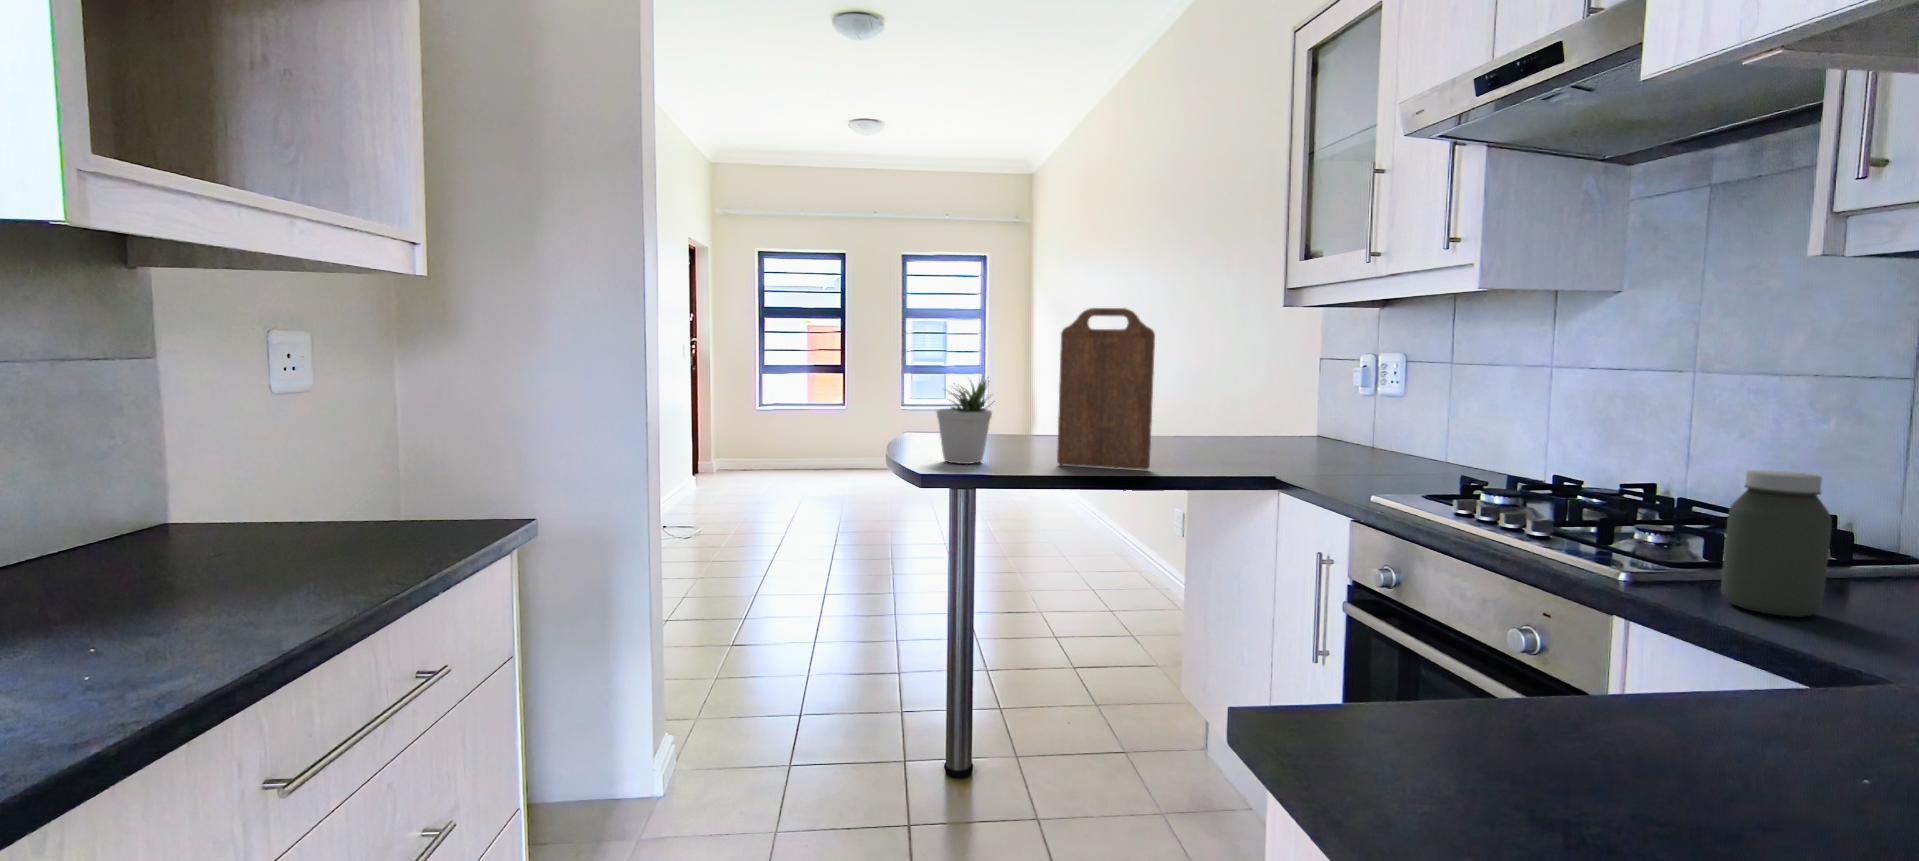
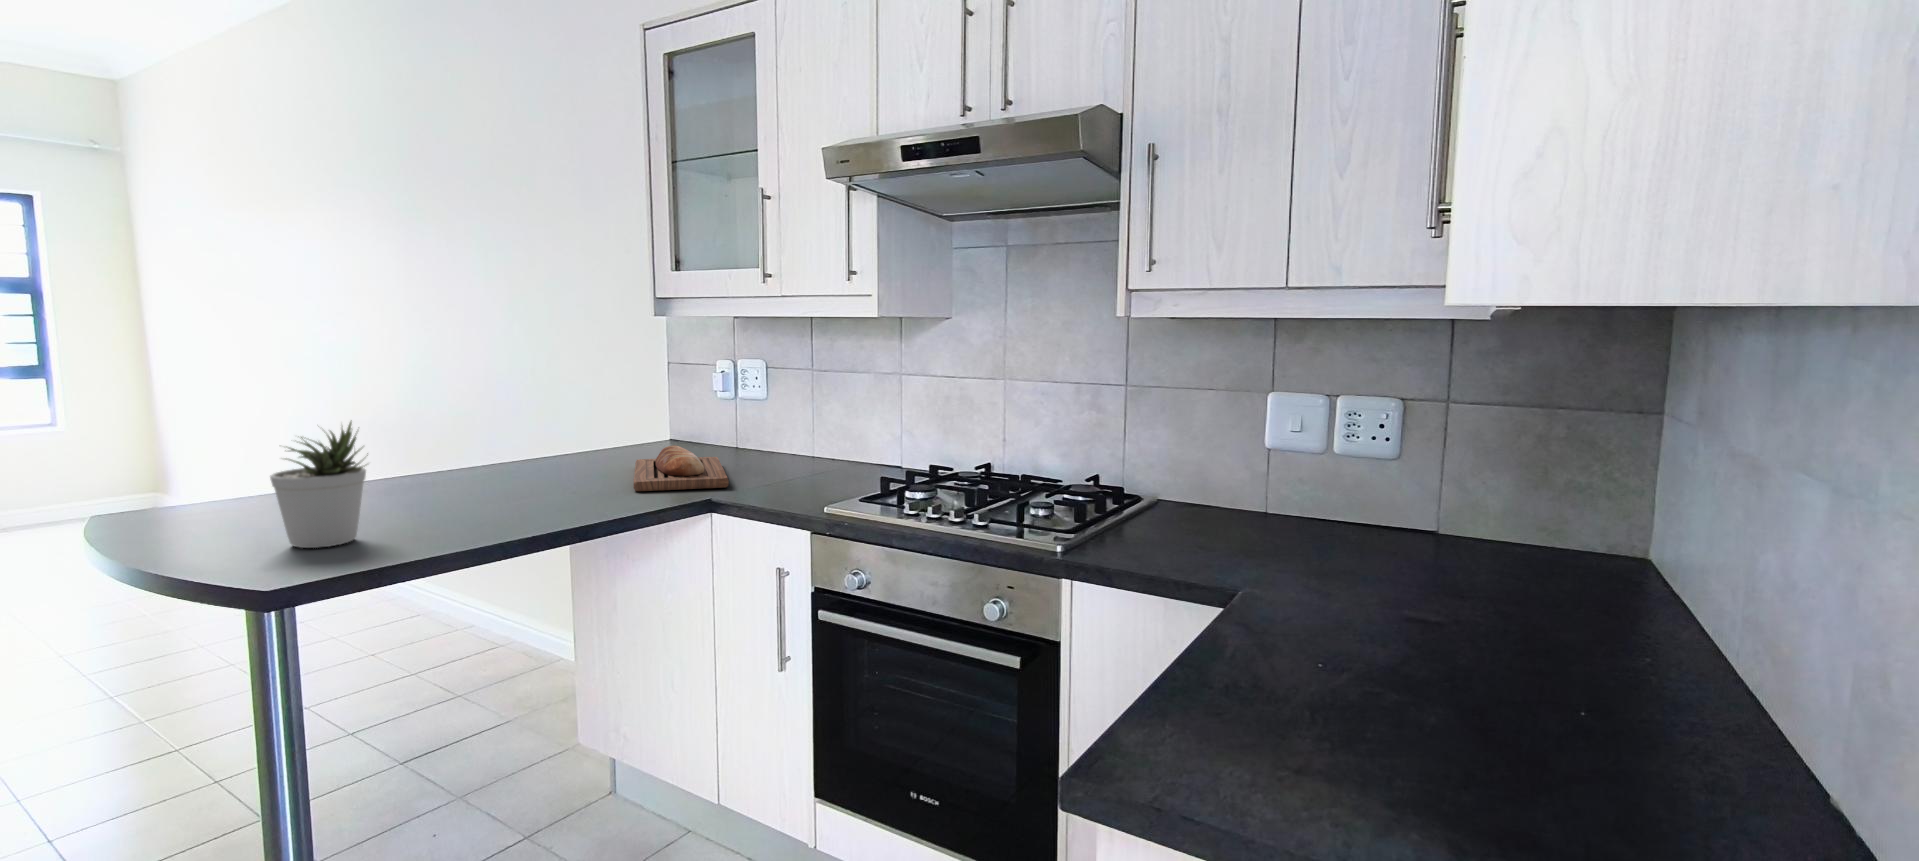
cutting board: present [1057,308,1155,470] -> none [457,329,586,524]
bread loaf: none [1214,431,1329,471] -> present [633,446,729,491]
jar: present [1721,470,1832,617] -> none [1116,464,1168,559]

